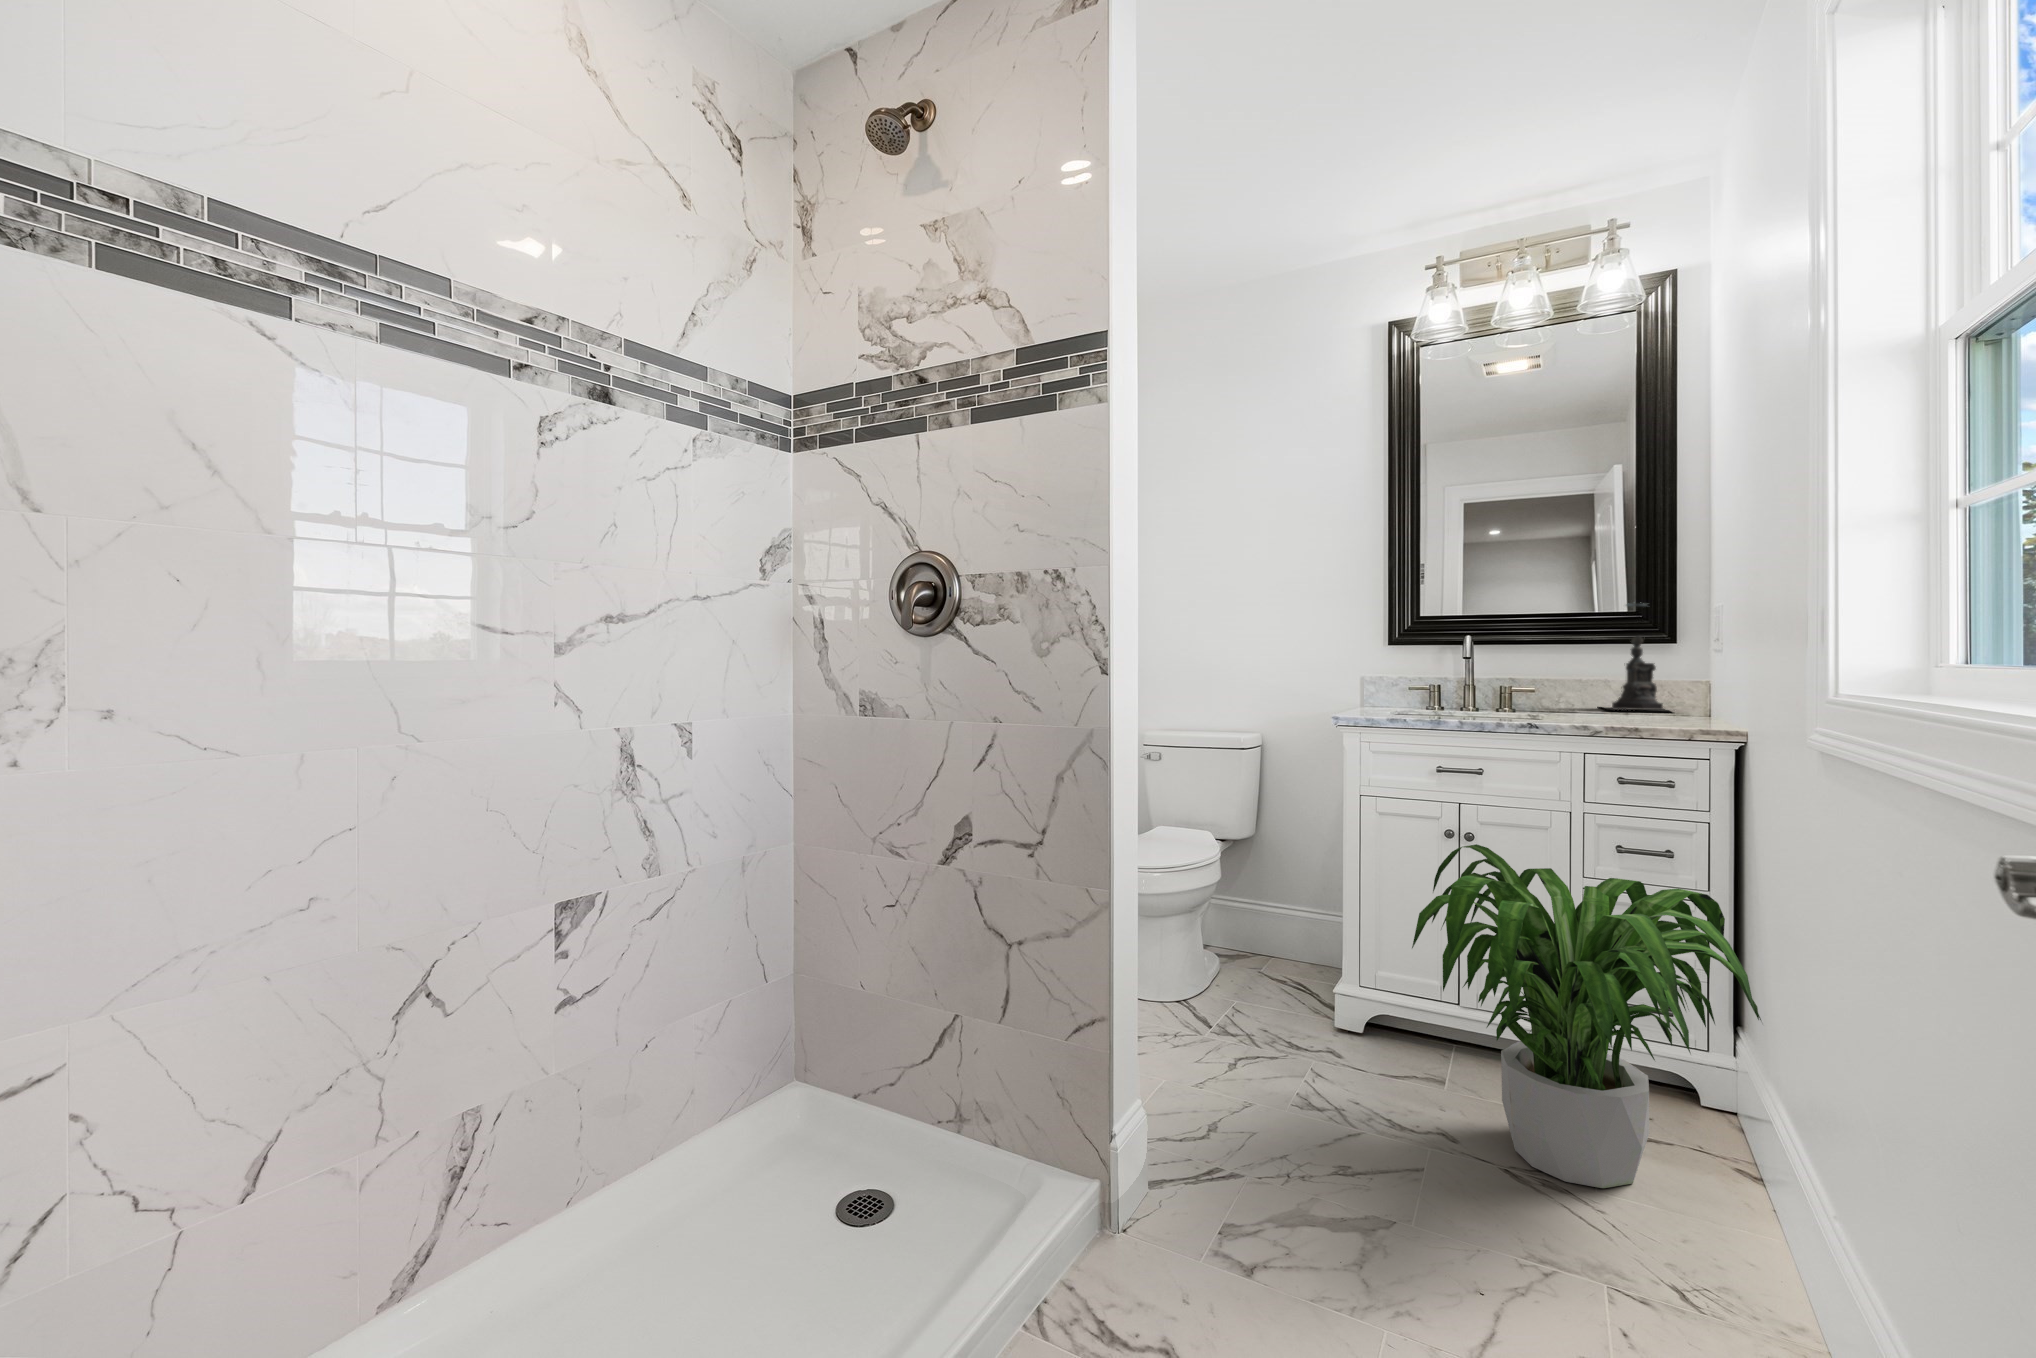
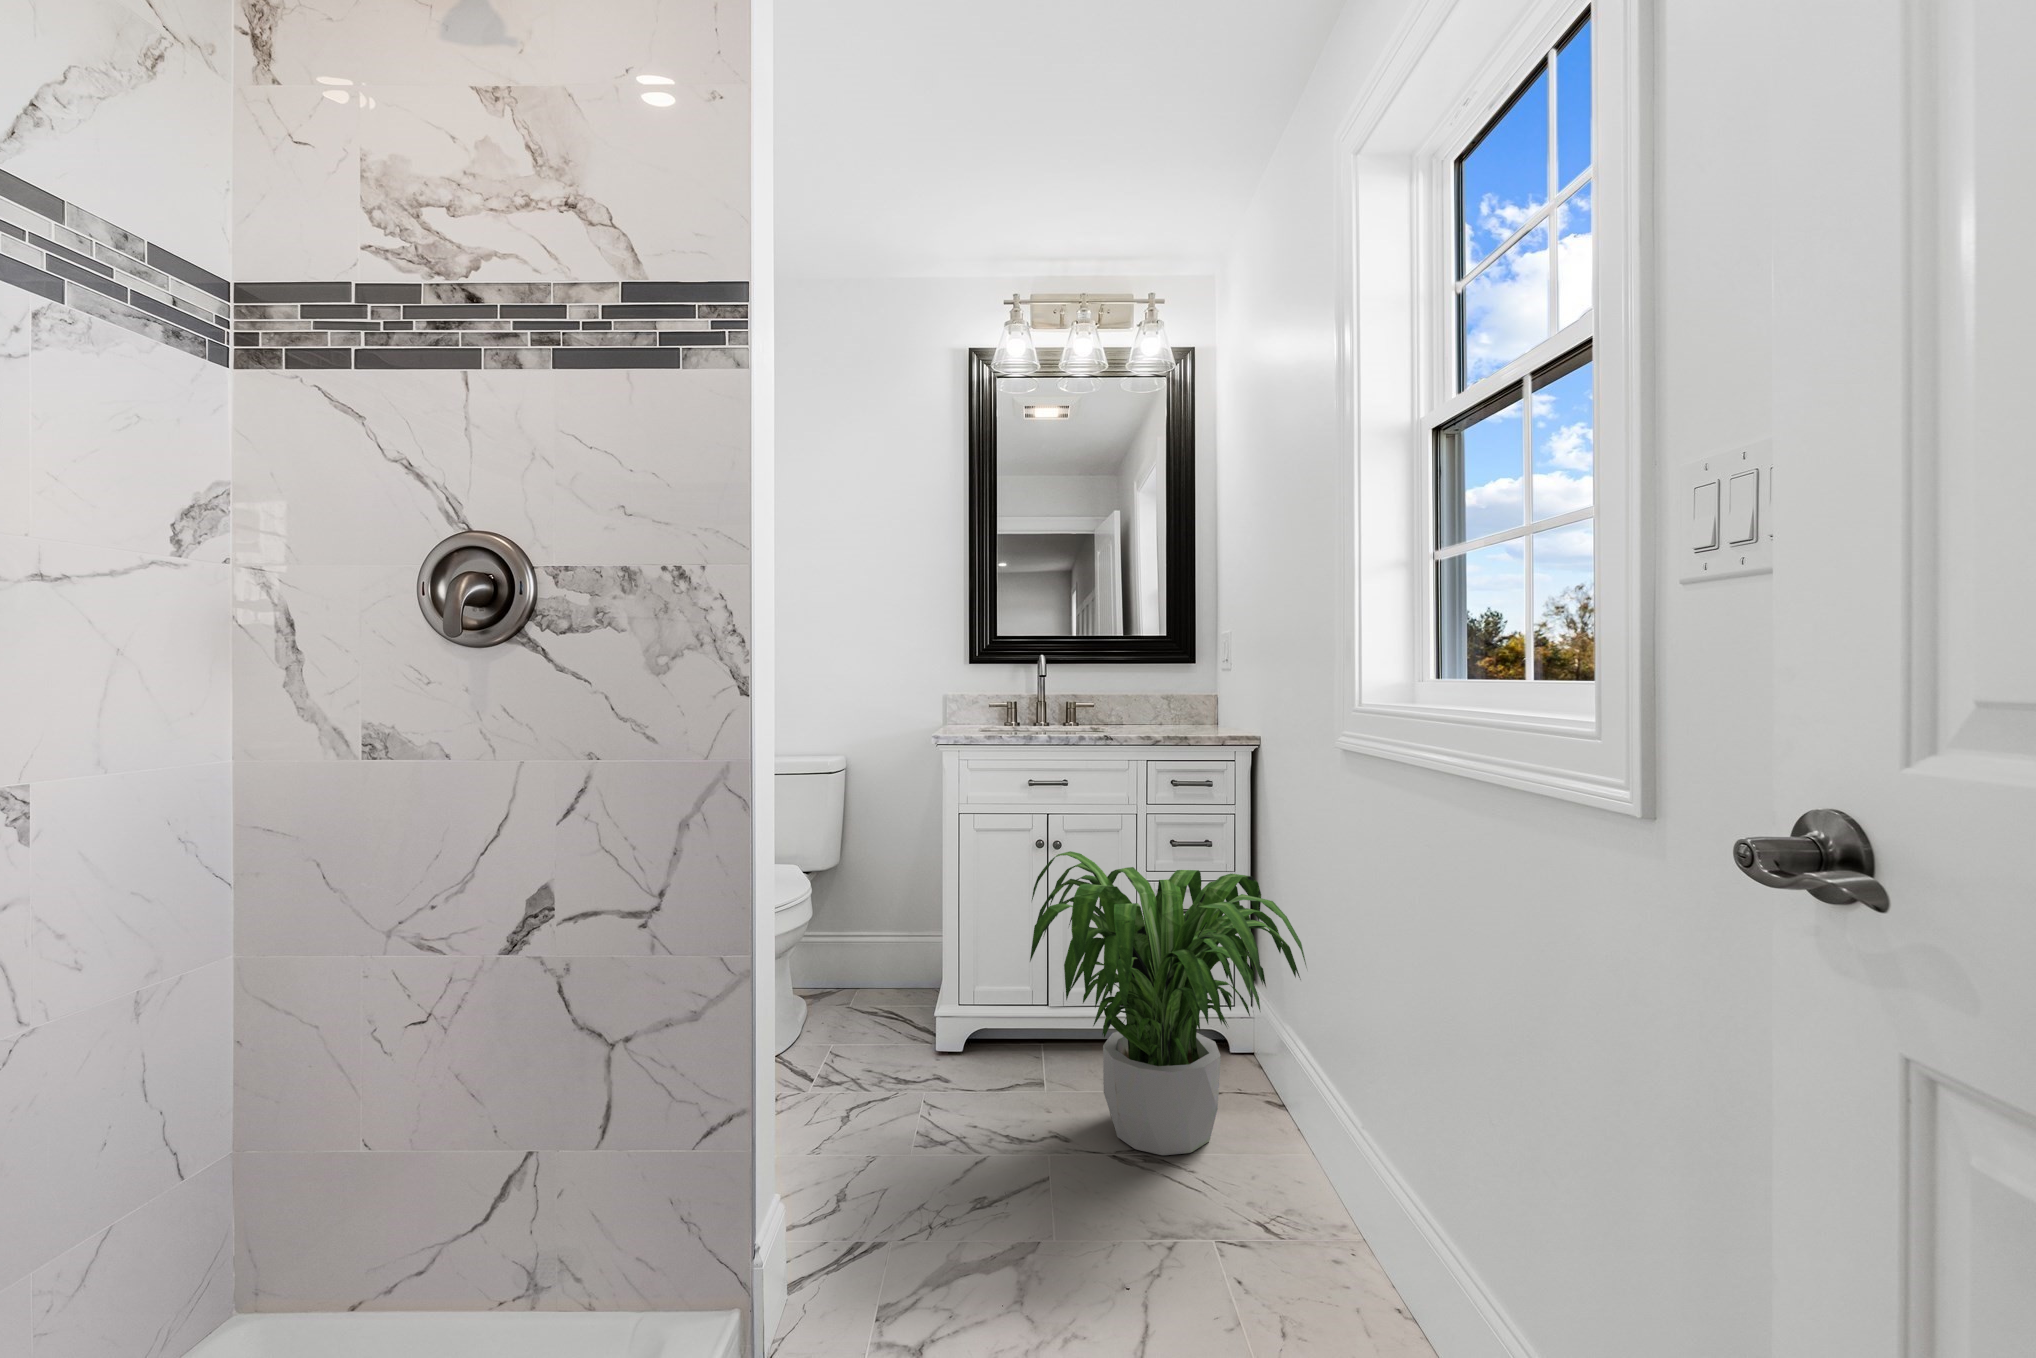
candle holder: present [1606,602,1675,711] -> none [1136,611,1200,719]

